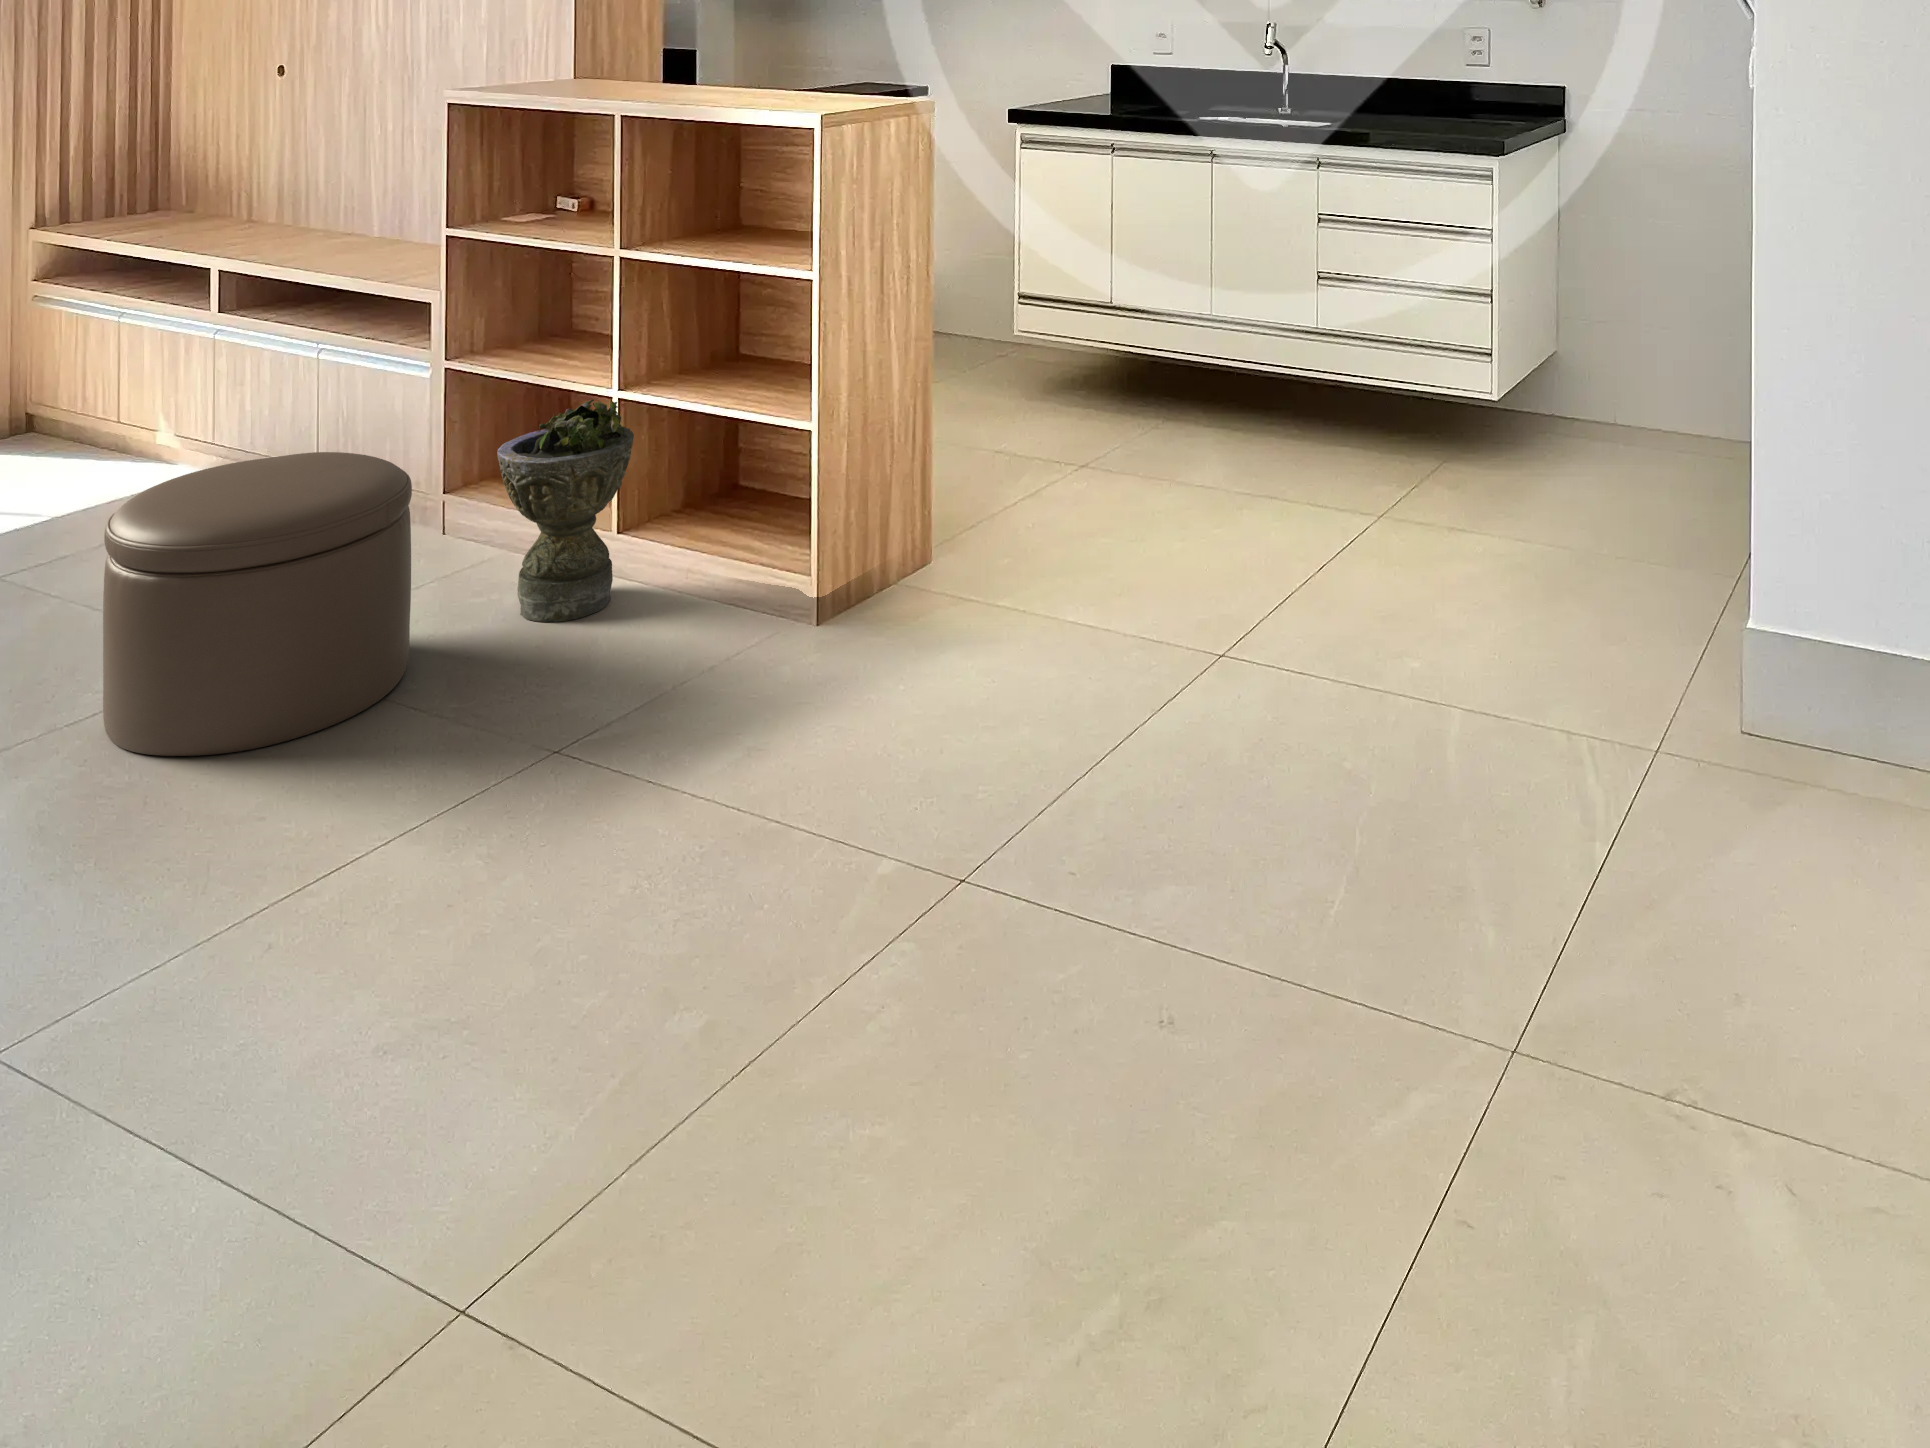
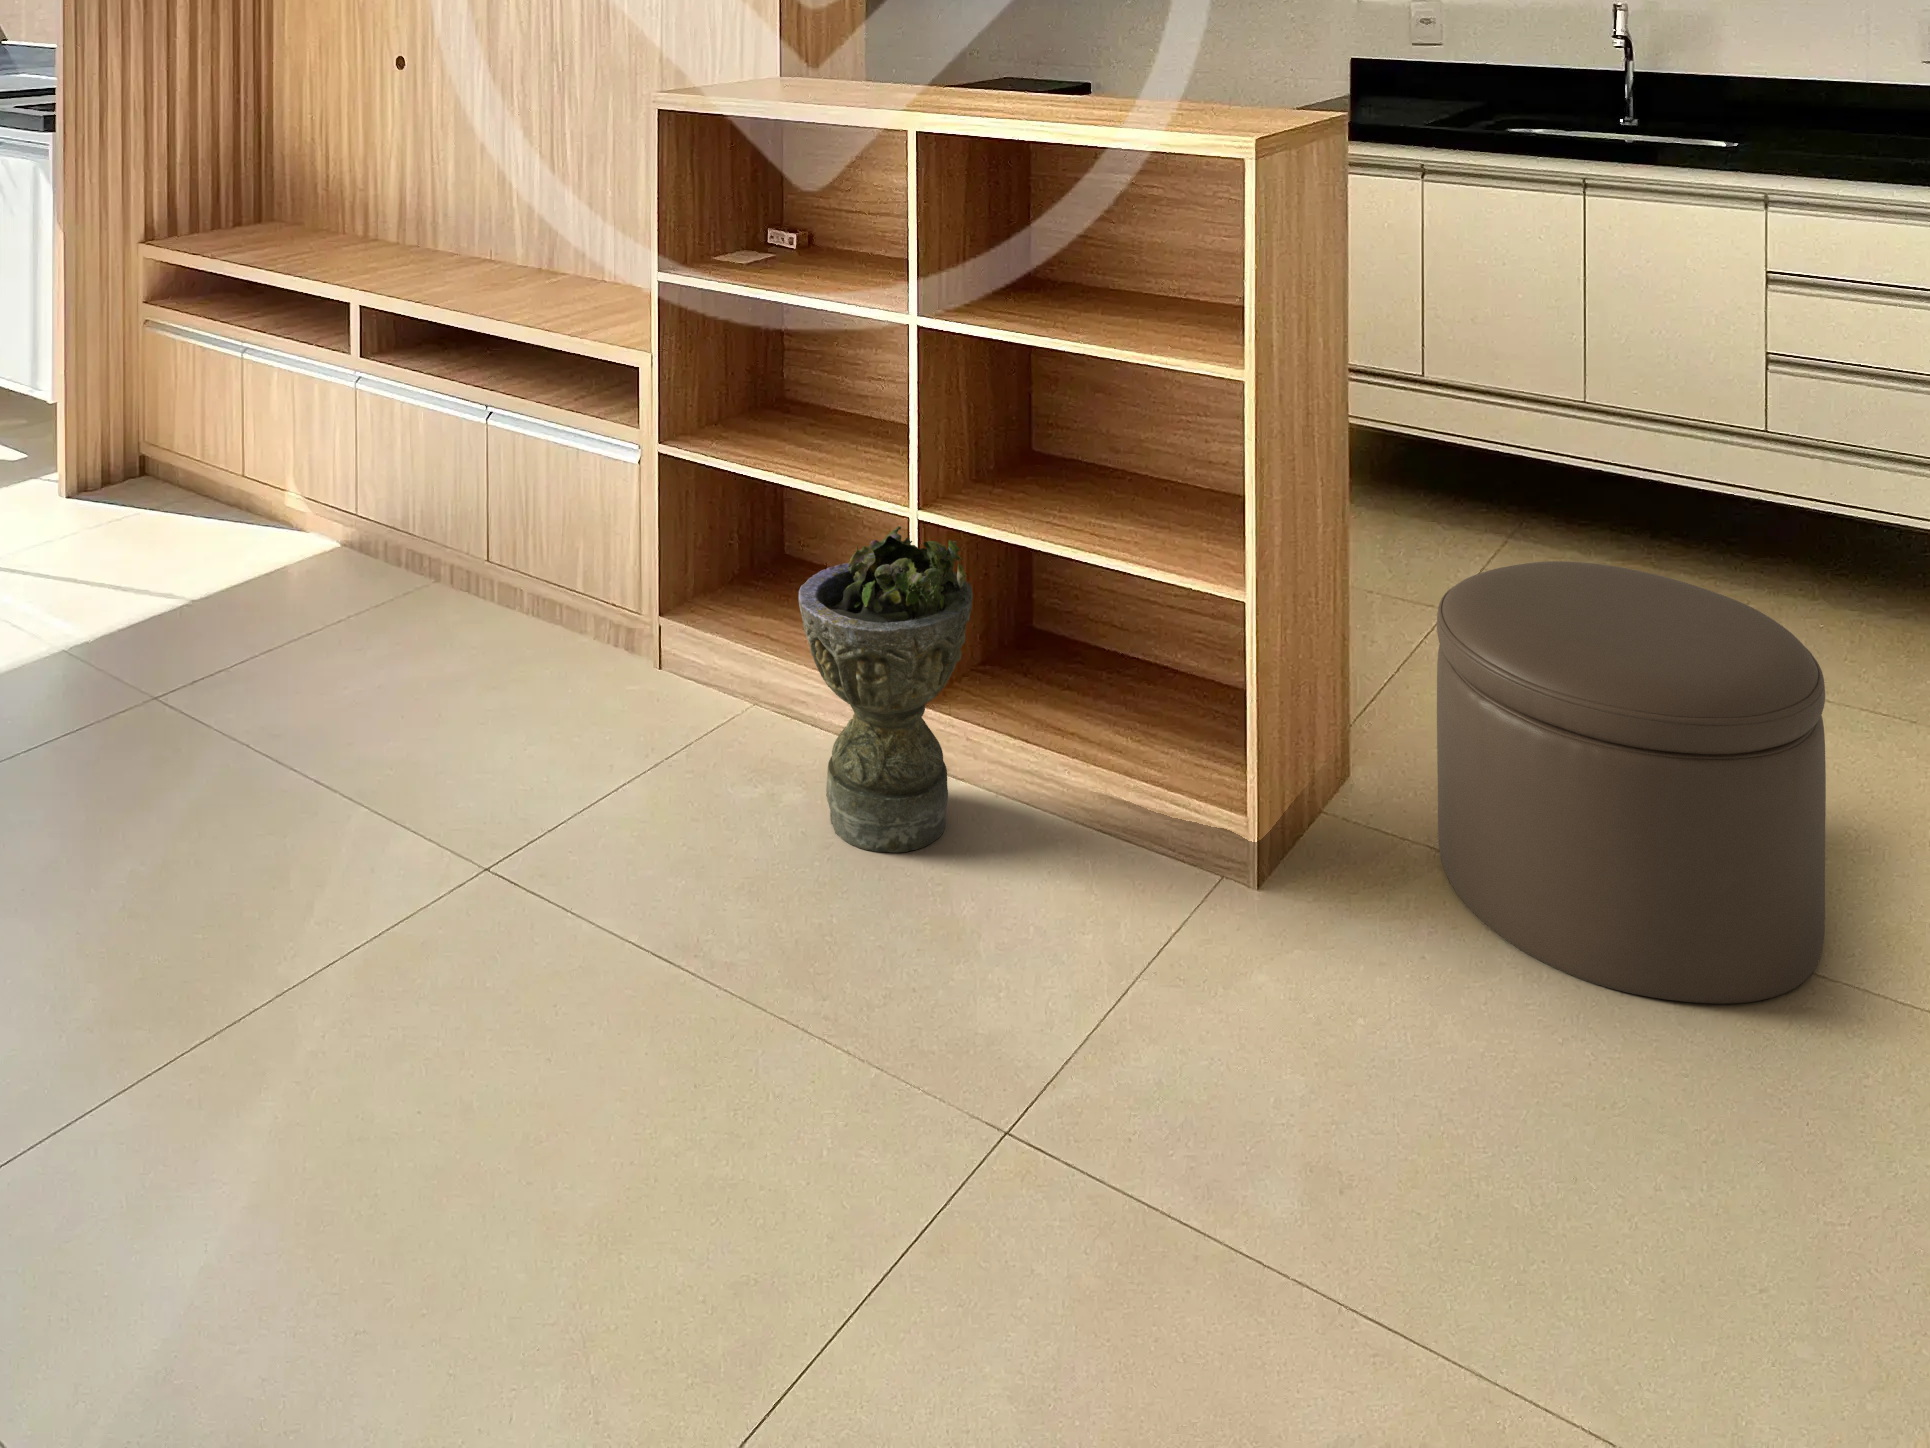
ottoman: present [103,452,412,756] -> present [1437,561,1826,1004]

